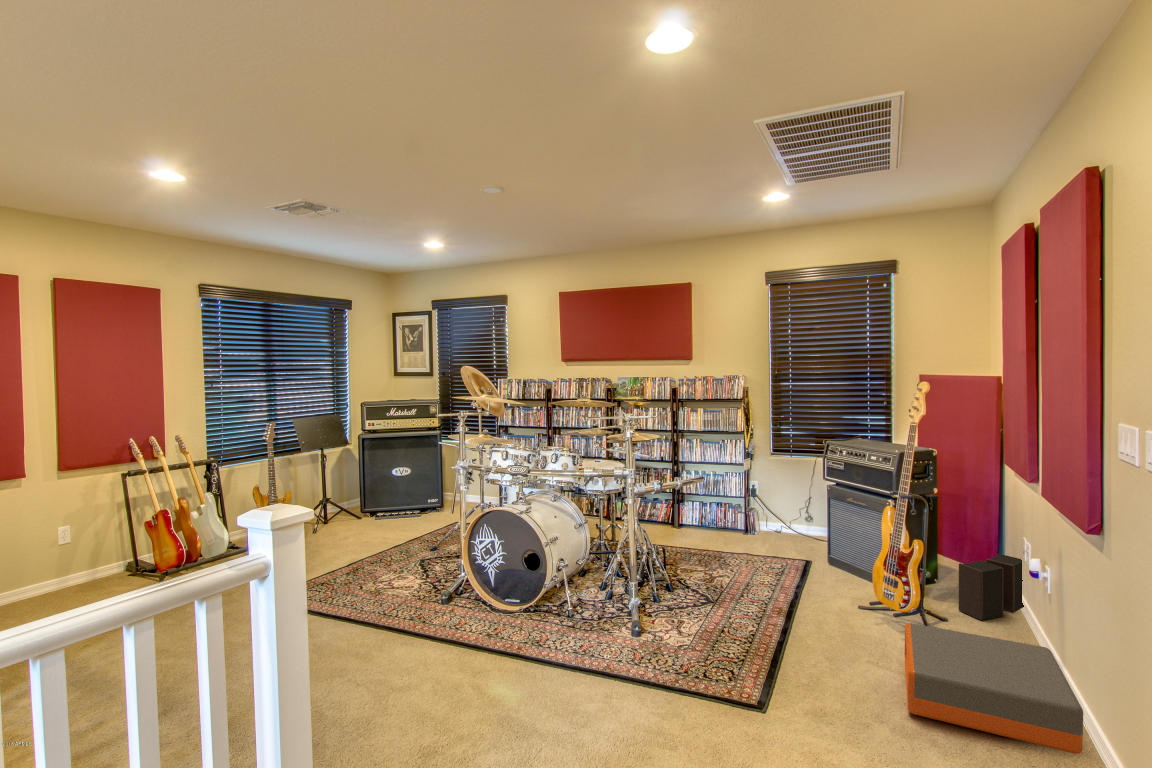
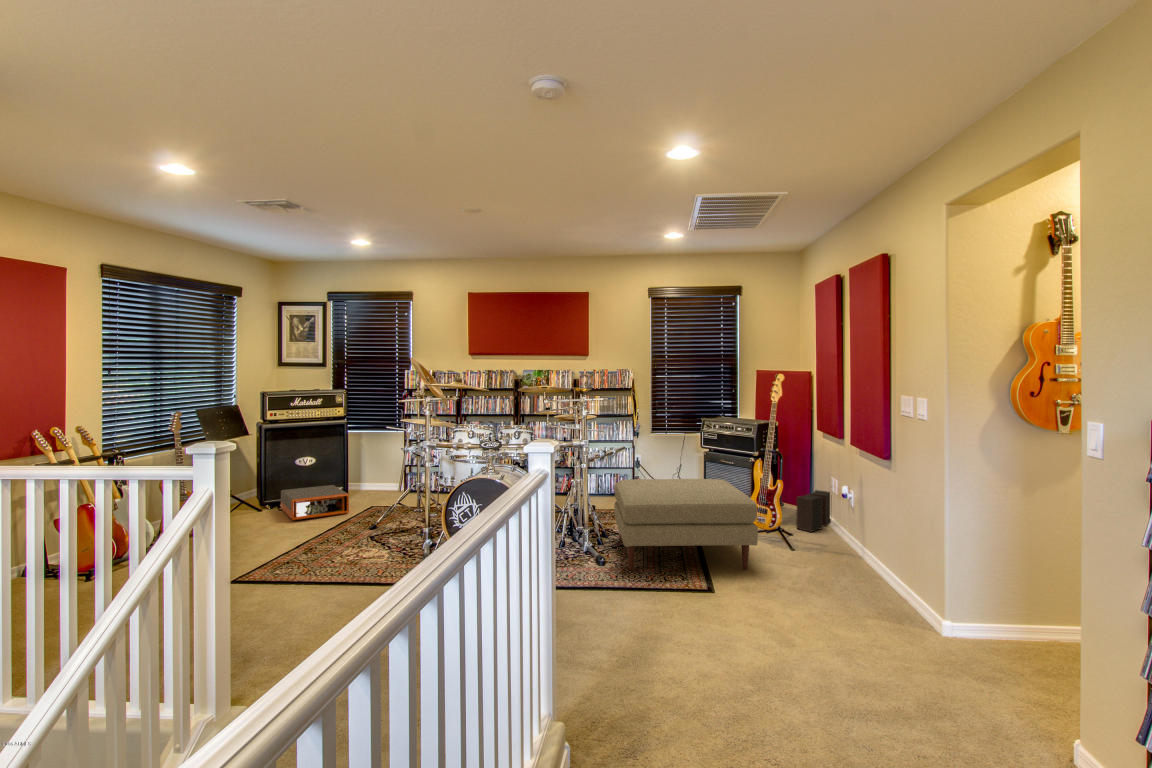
ottoman: none [655,522,852,676] -> present [614,479,758,570]
storage box: present [905,623,1083,754] -> present [281,485,349,520]

